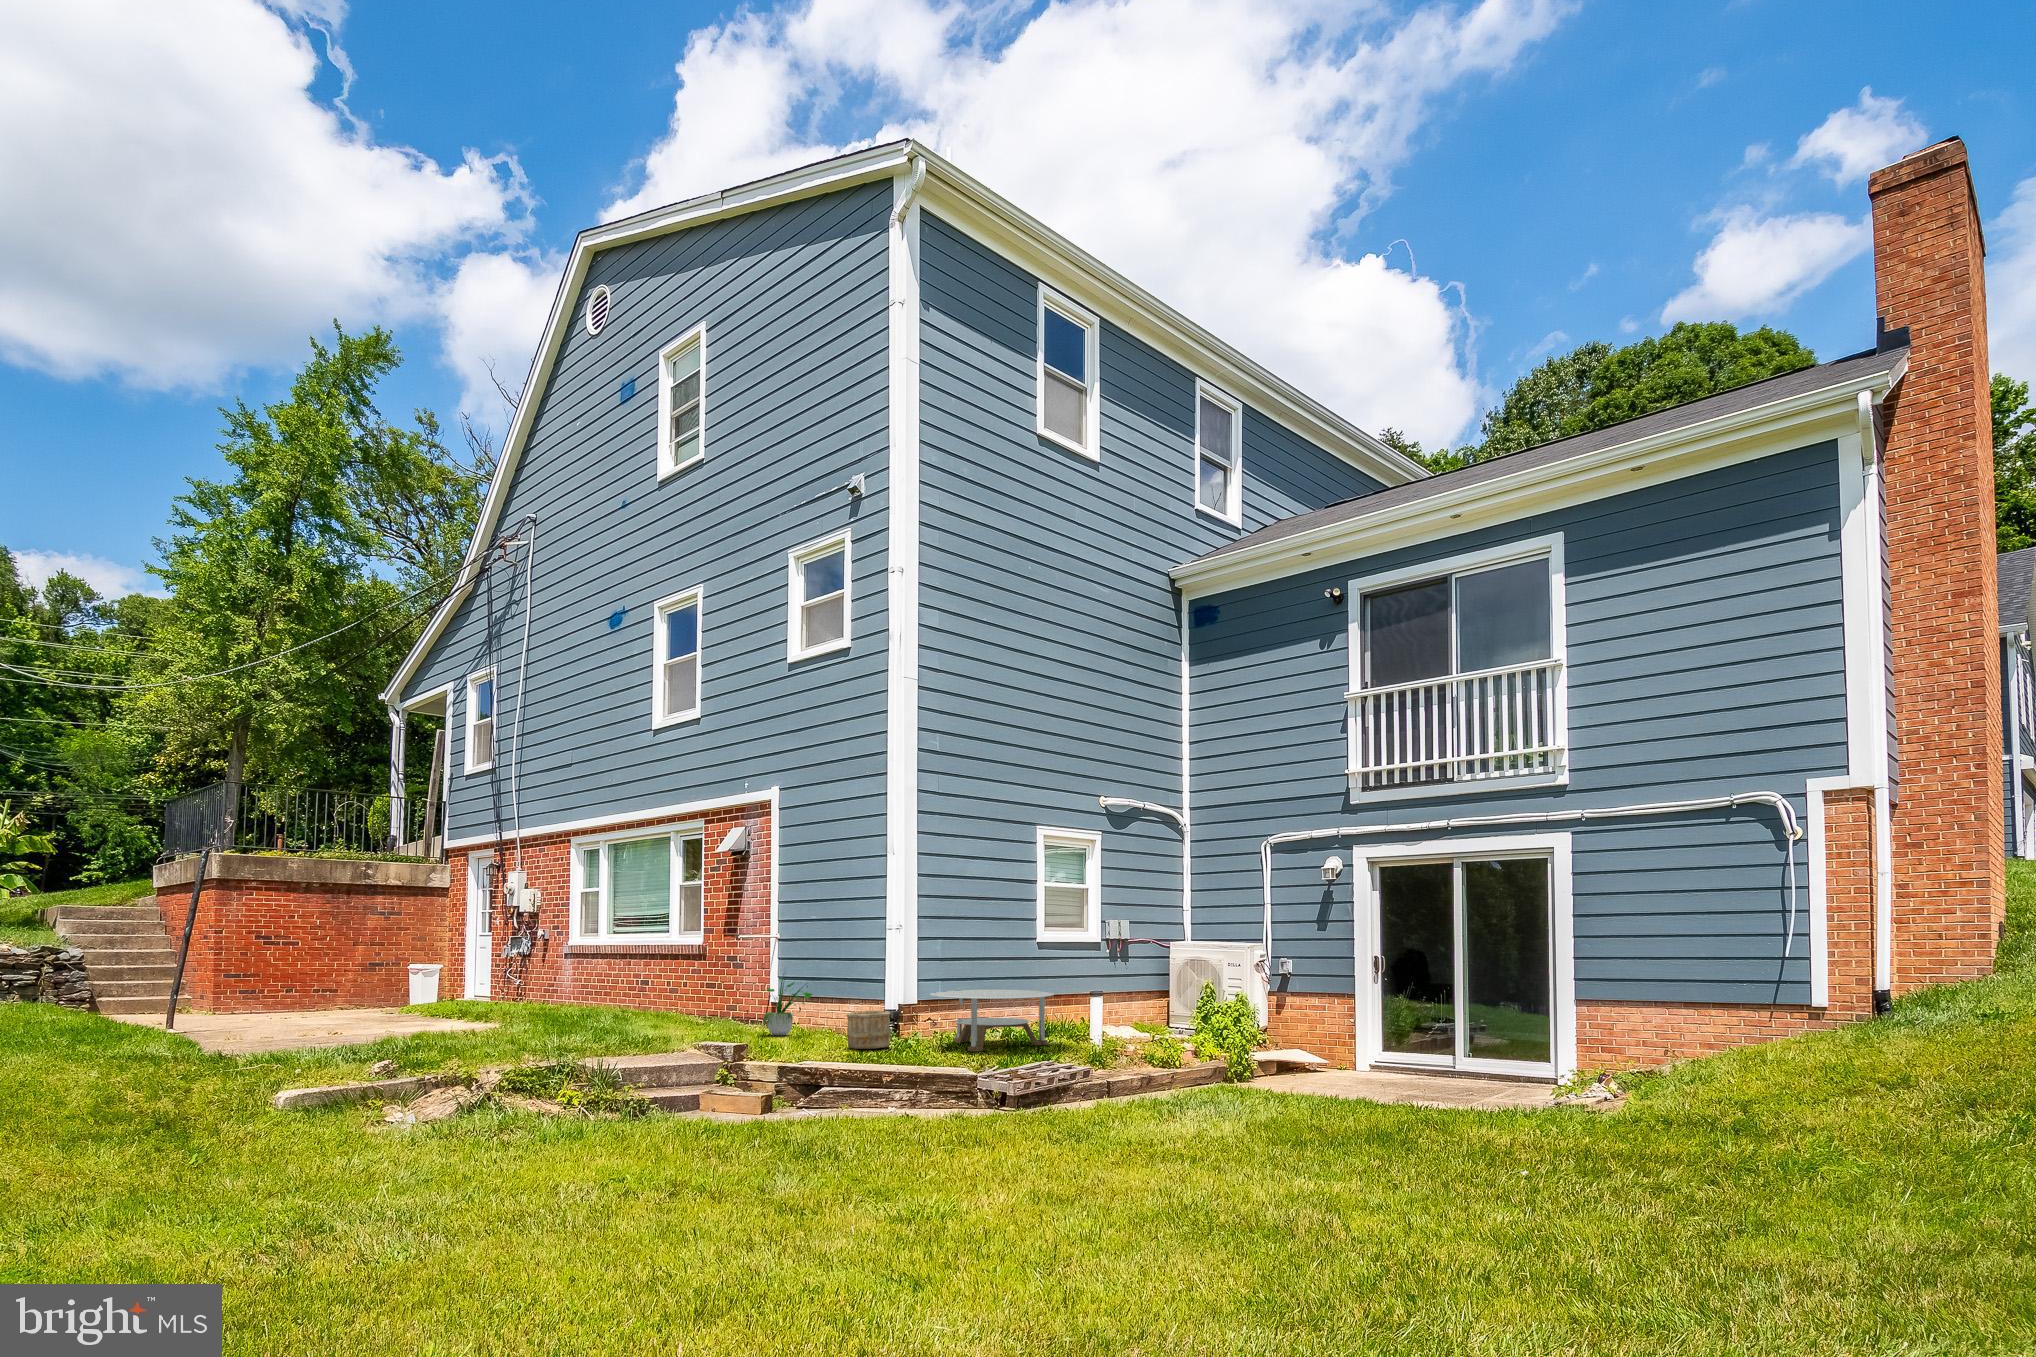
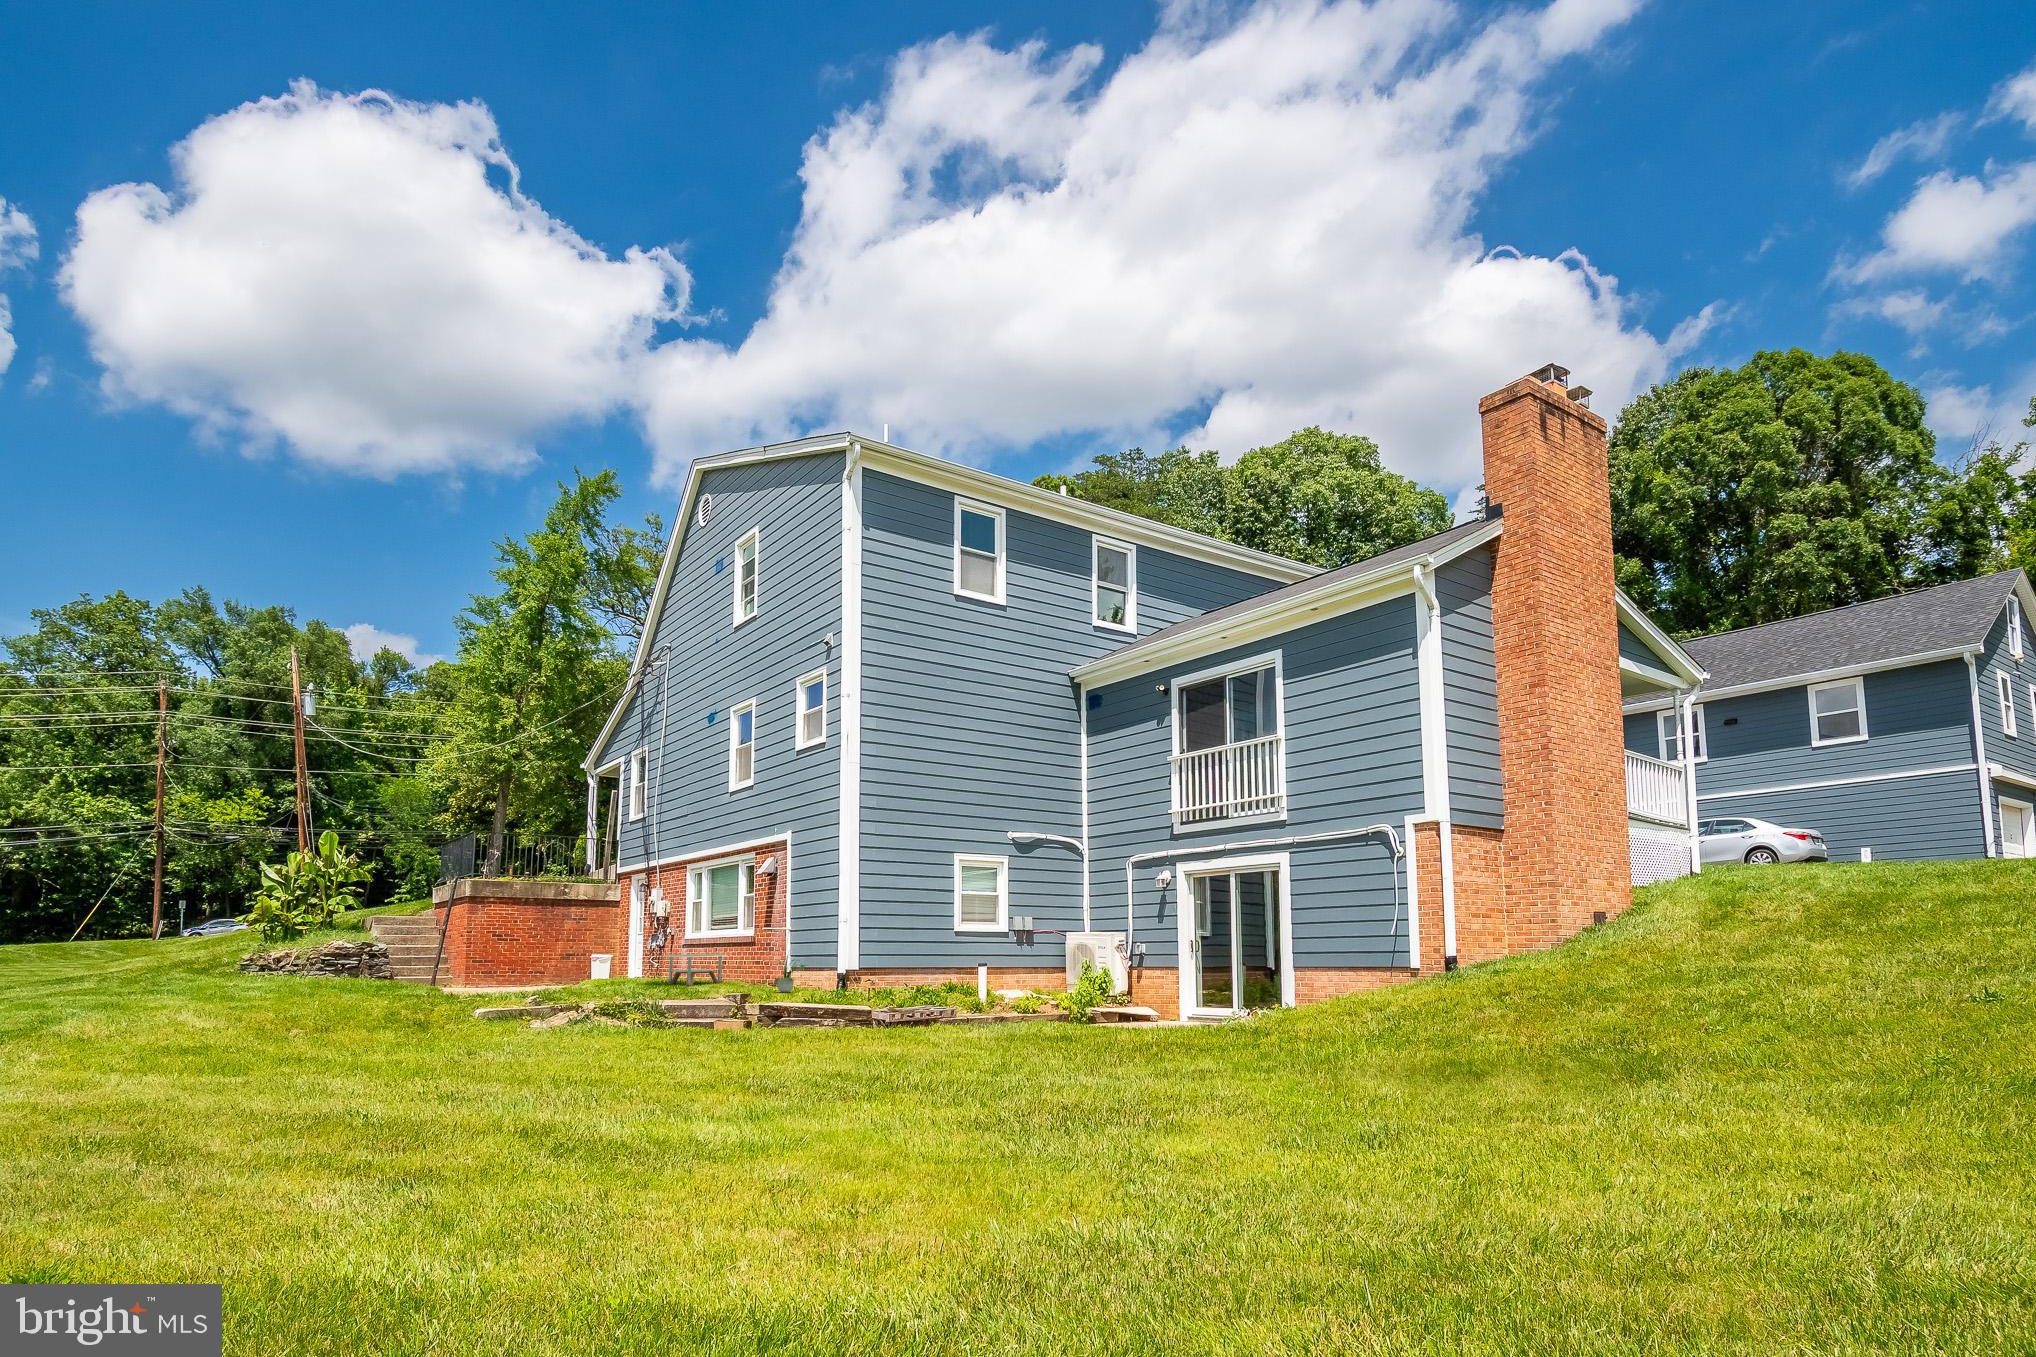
round table: present [930,989,1054,1051] -> present [660,954,728,985]
wooden bucket: present [846,1011,891,1049] -> none [812,974,841,998]

